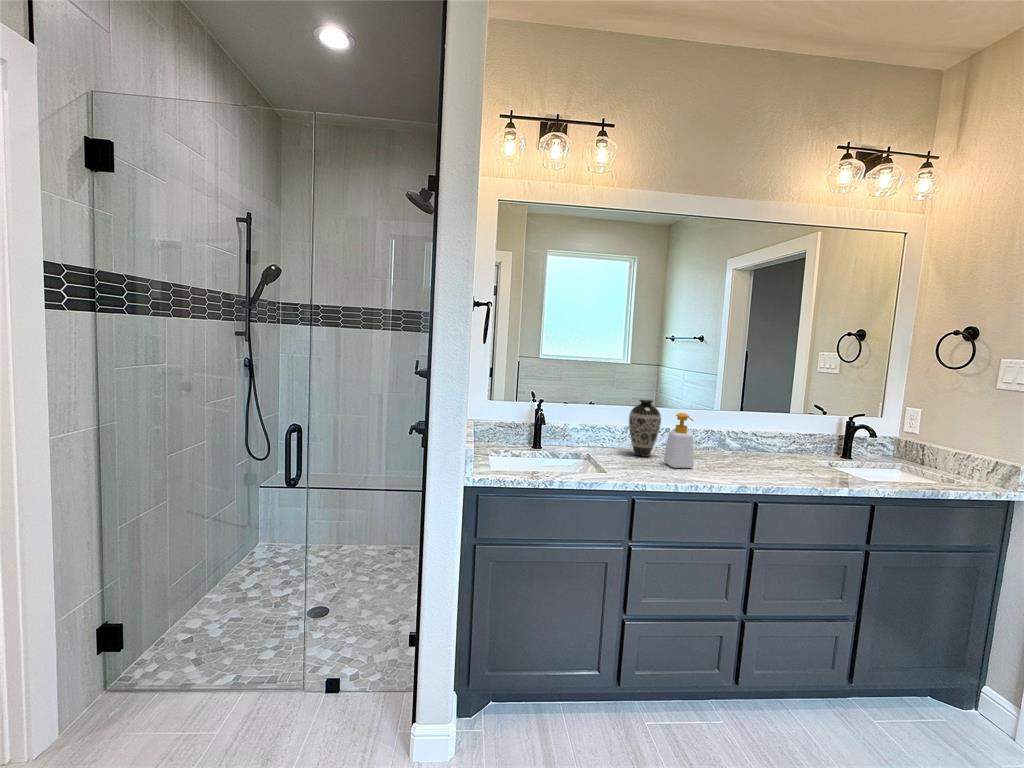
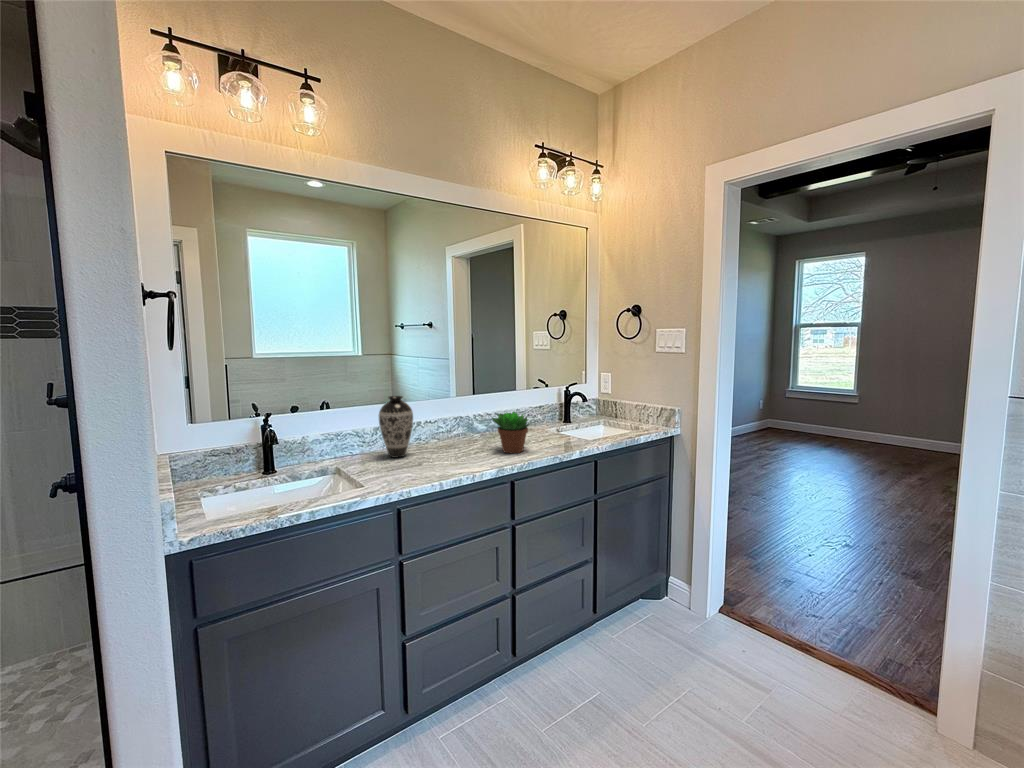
soap bottle: present [664,413,694,468] -> none [422,405,452,464]
succulent plant: none [742,430,789,476] -> present [492,412,529,453]

